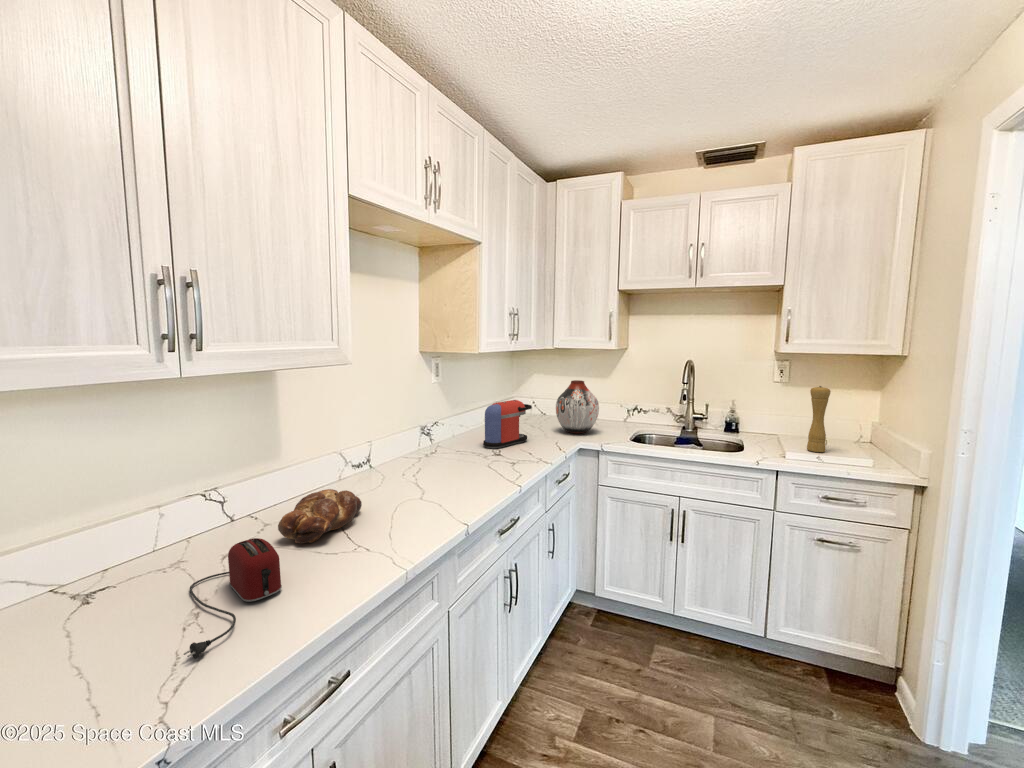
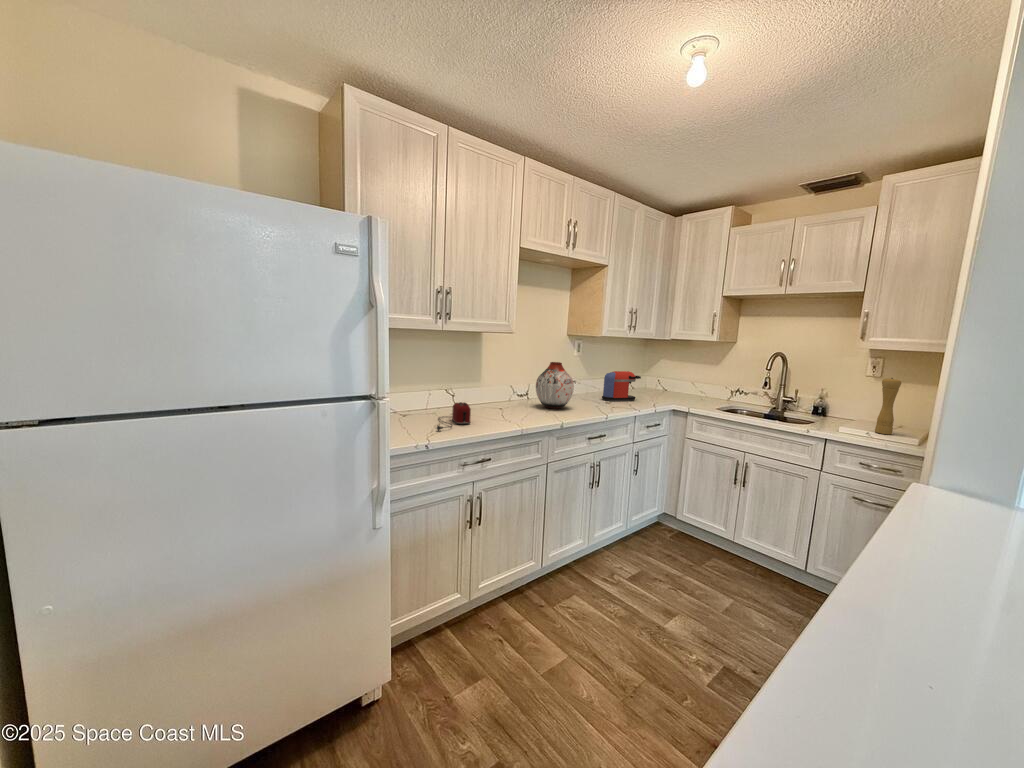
vase: present [556,380,599,433] -> present [536,362,574,409]
bread loaf: present [278,489,362,543] -> none [474,396,514,415]

